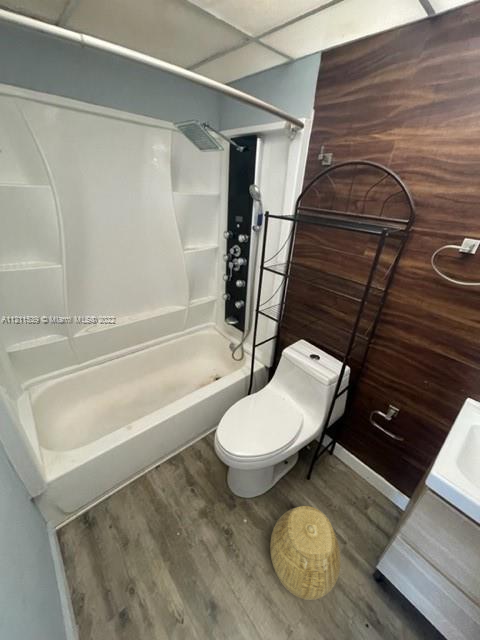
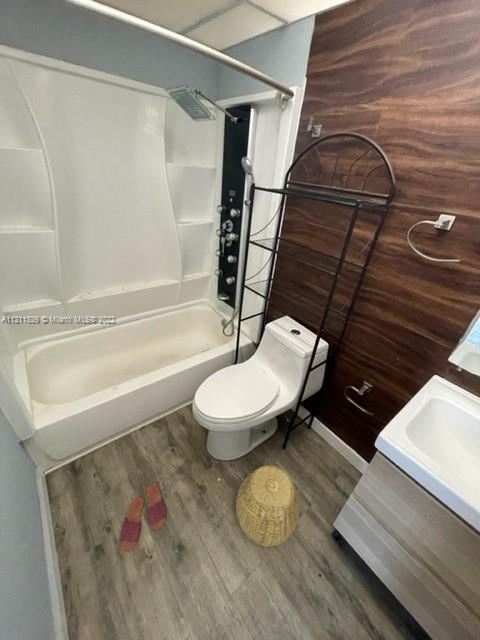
slippers: none [145,530,194,616] -> present [120,483,166,551]

